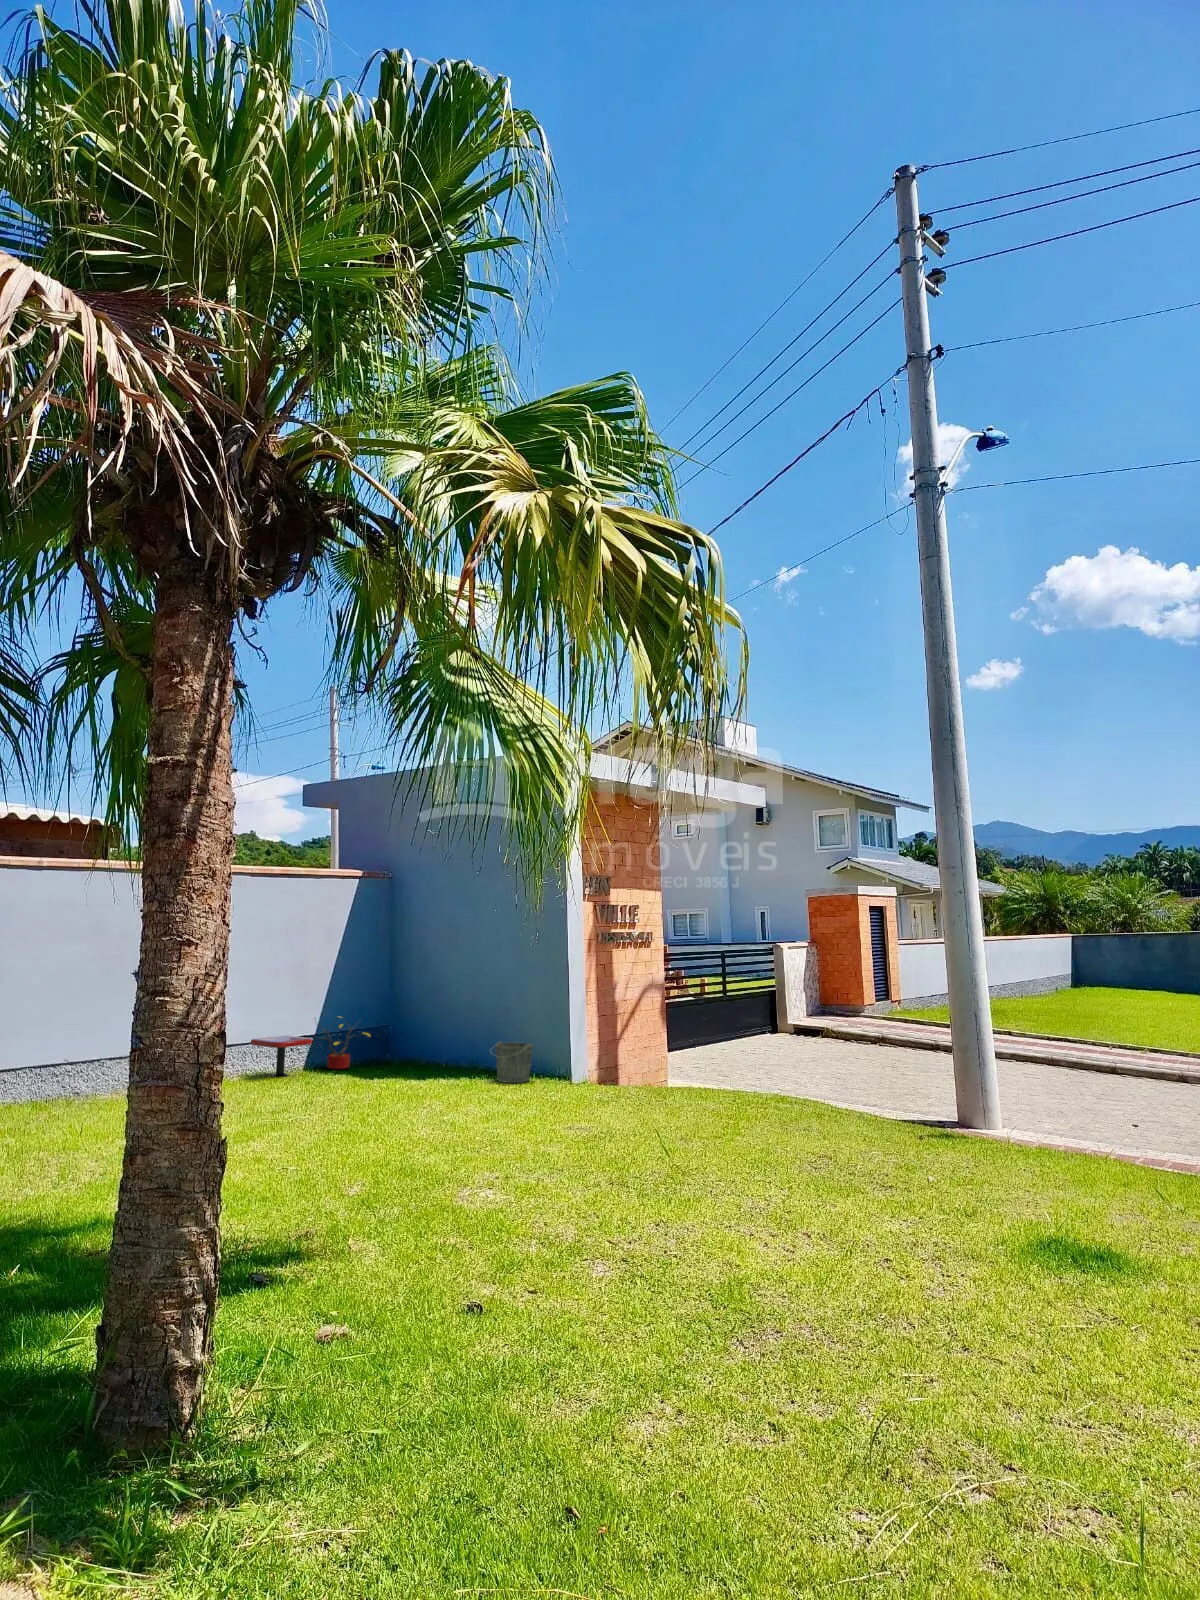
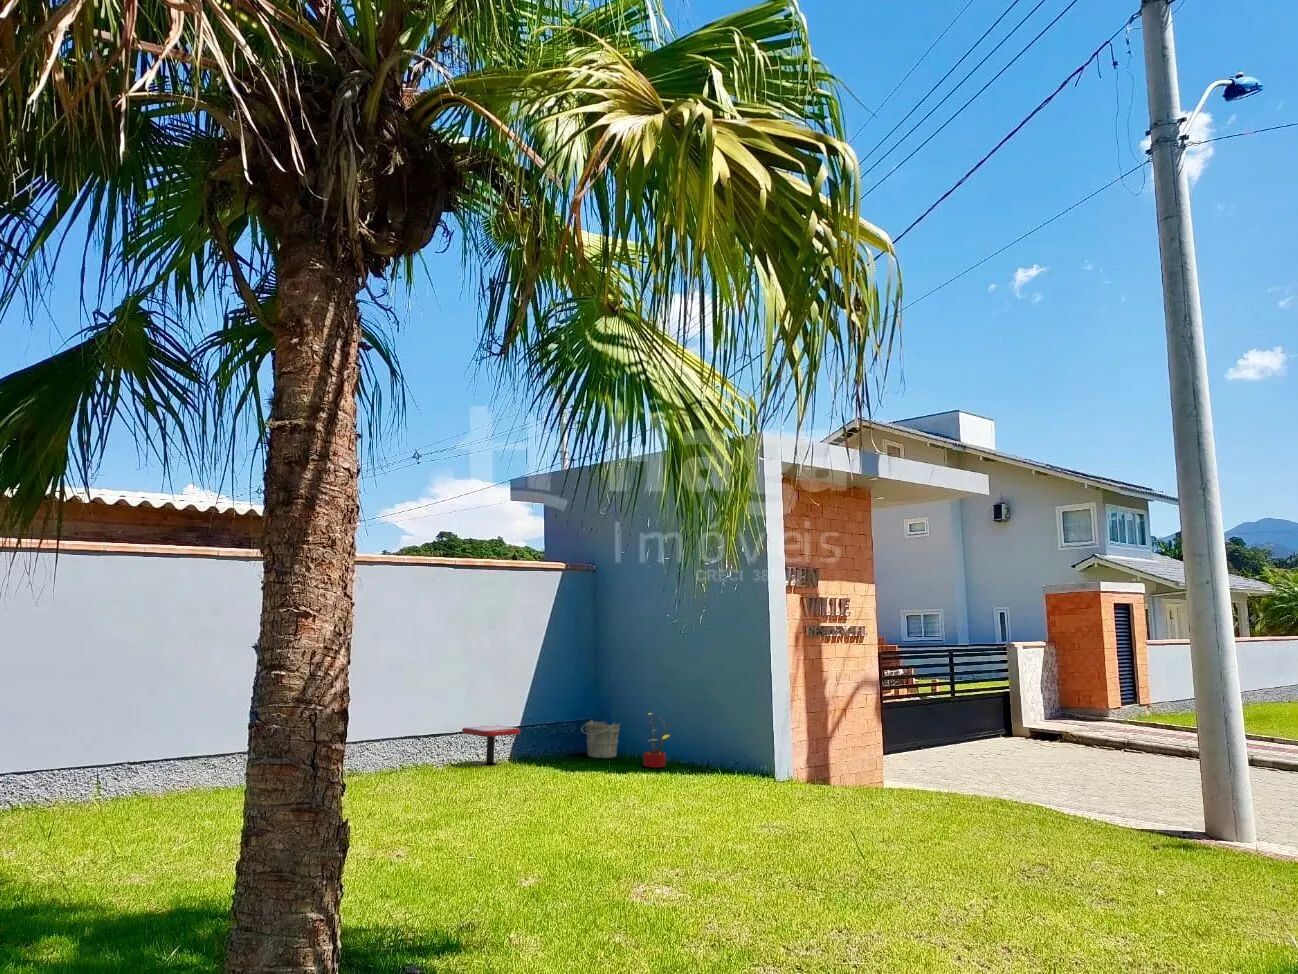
decorative plant: present [322,1024,370,1069] -> present [644,713,673,768]
bucket: present [491,1041,533,1083] -> present [586,720,619,758]

